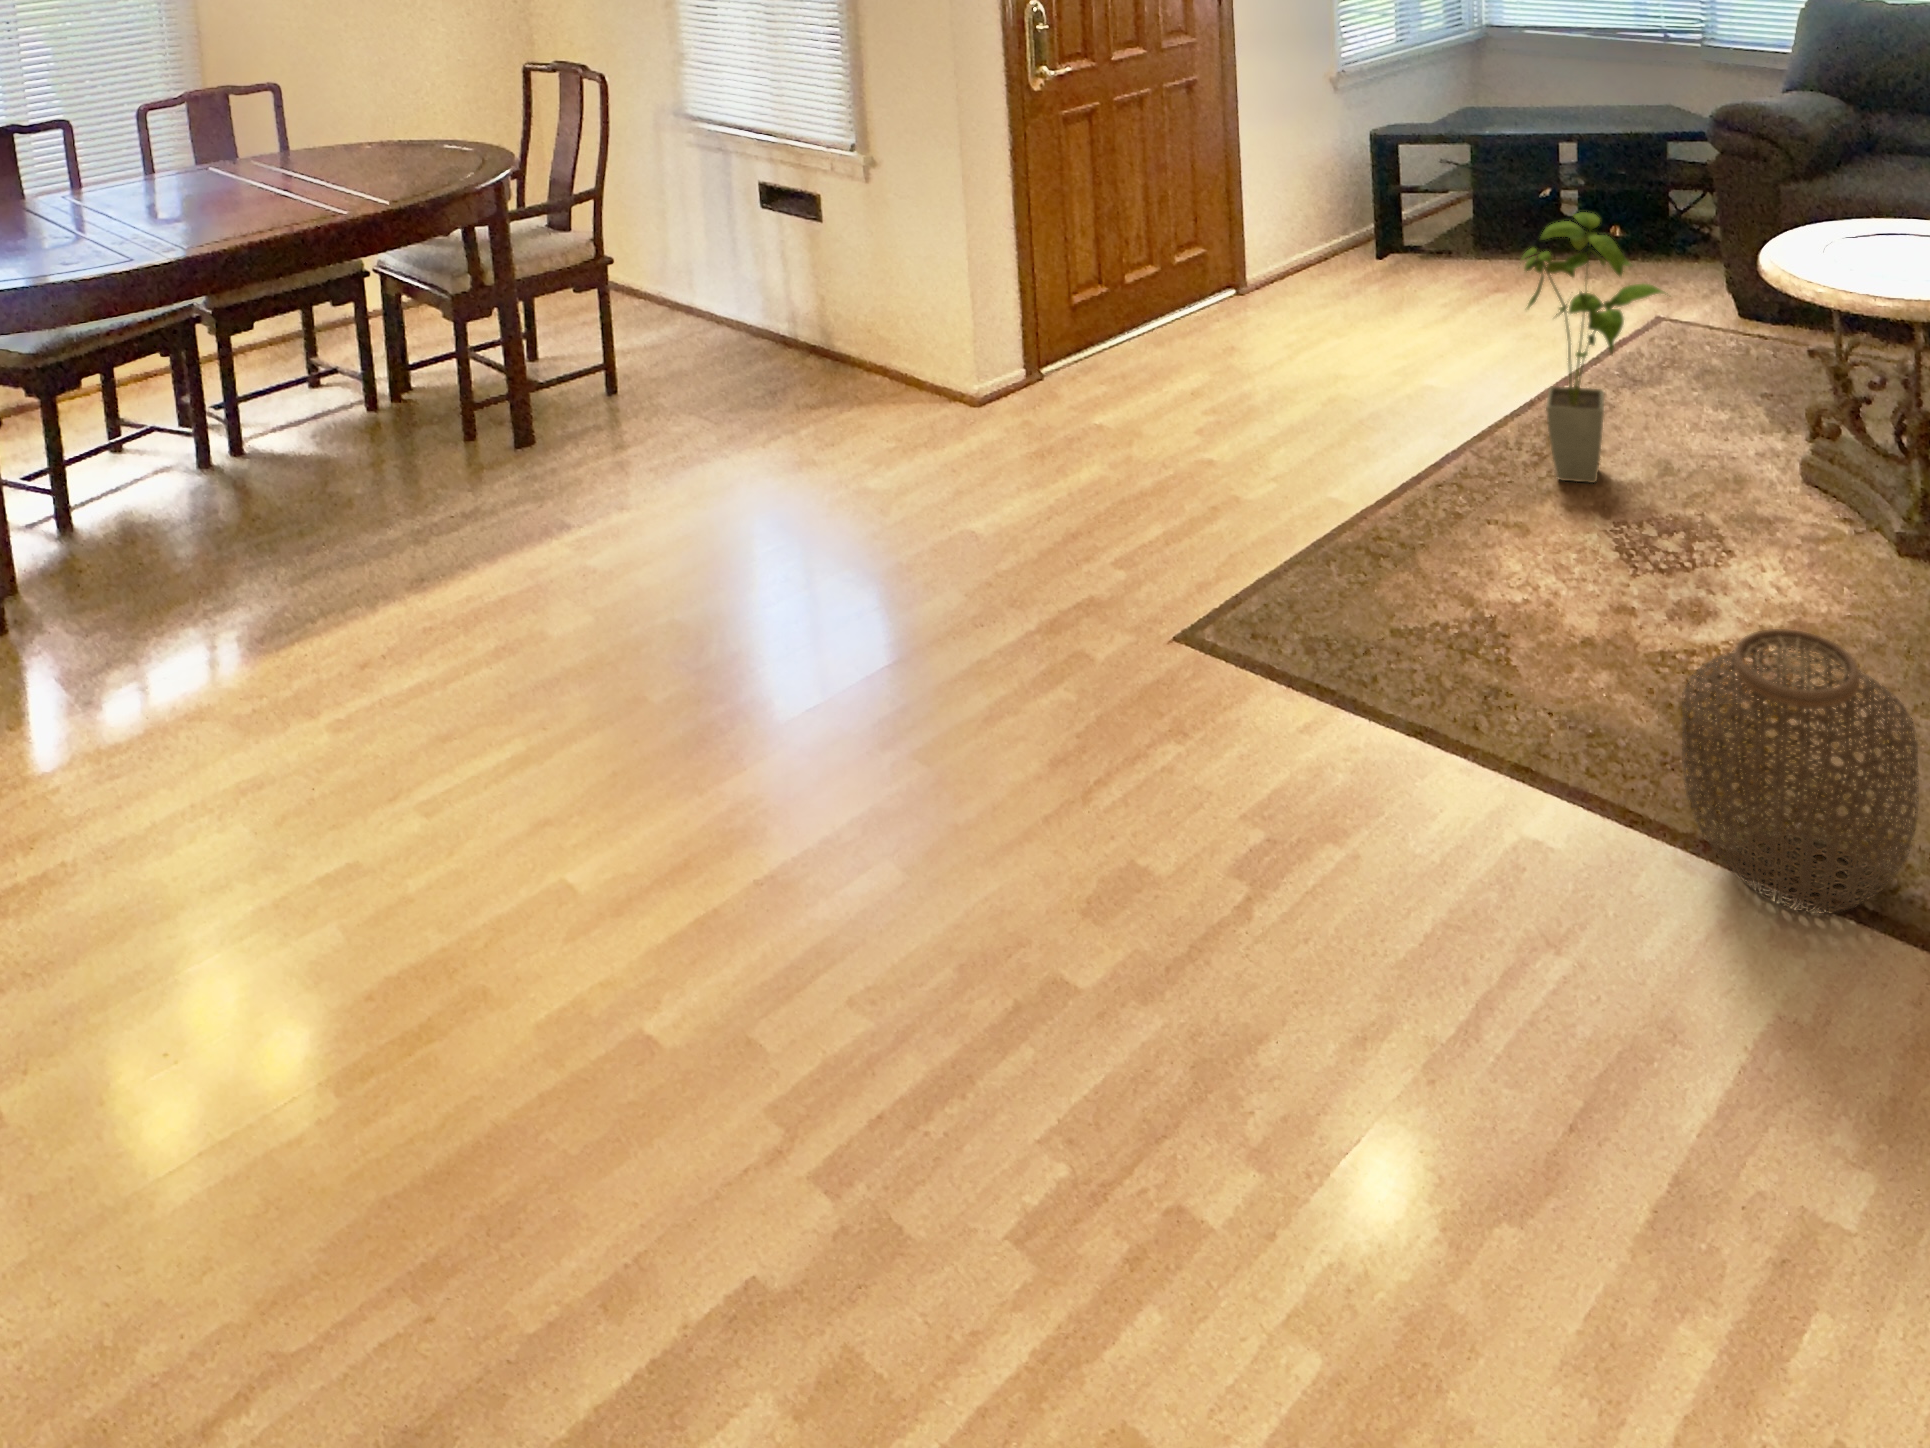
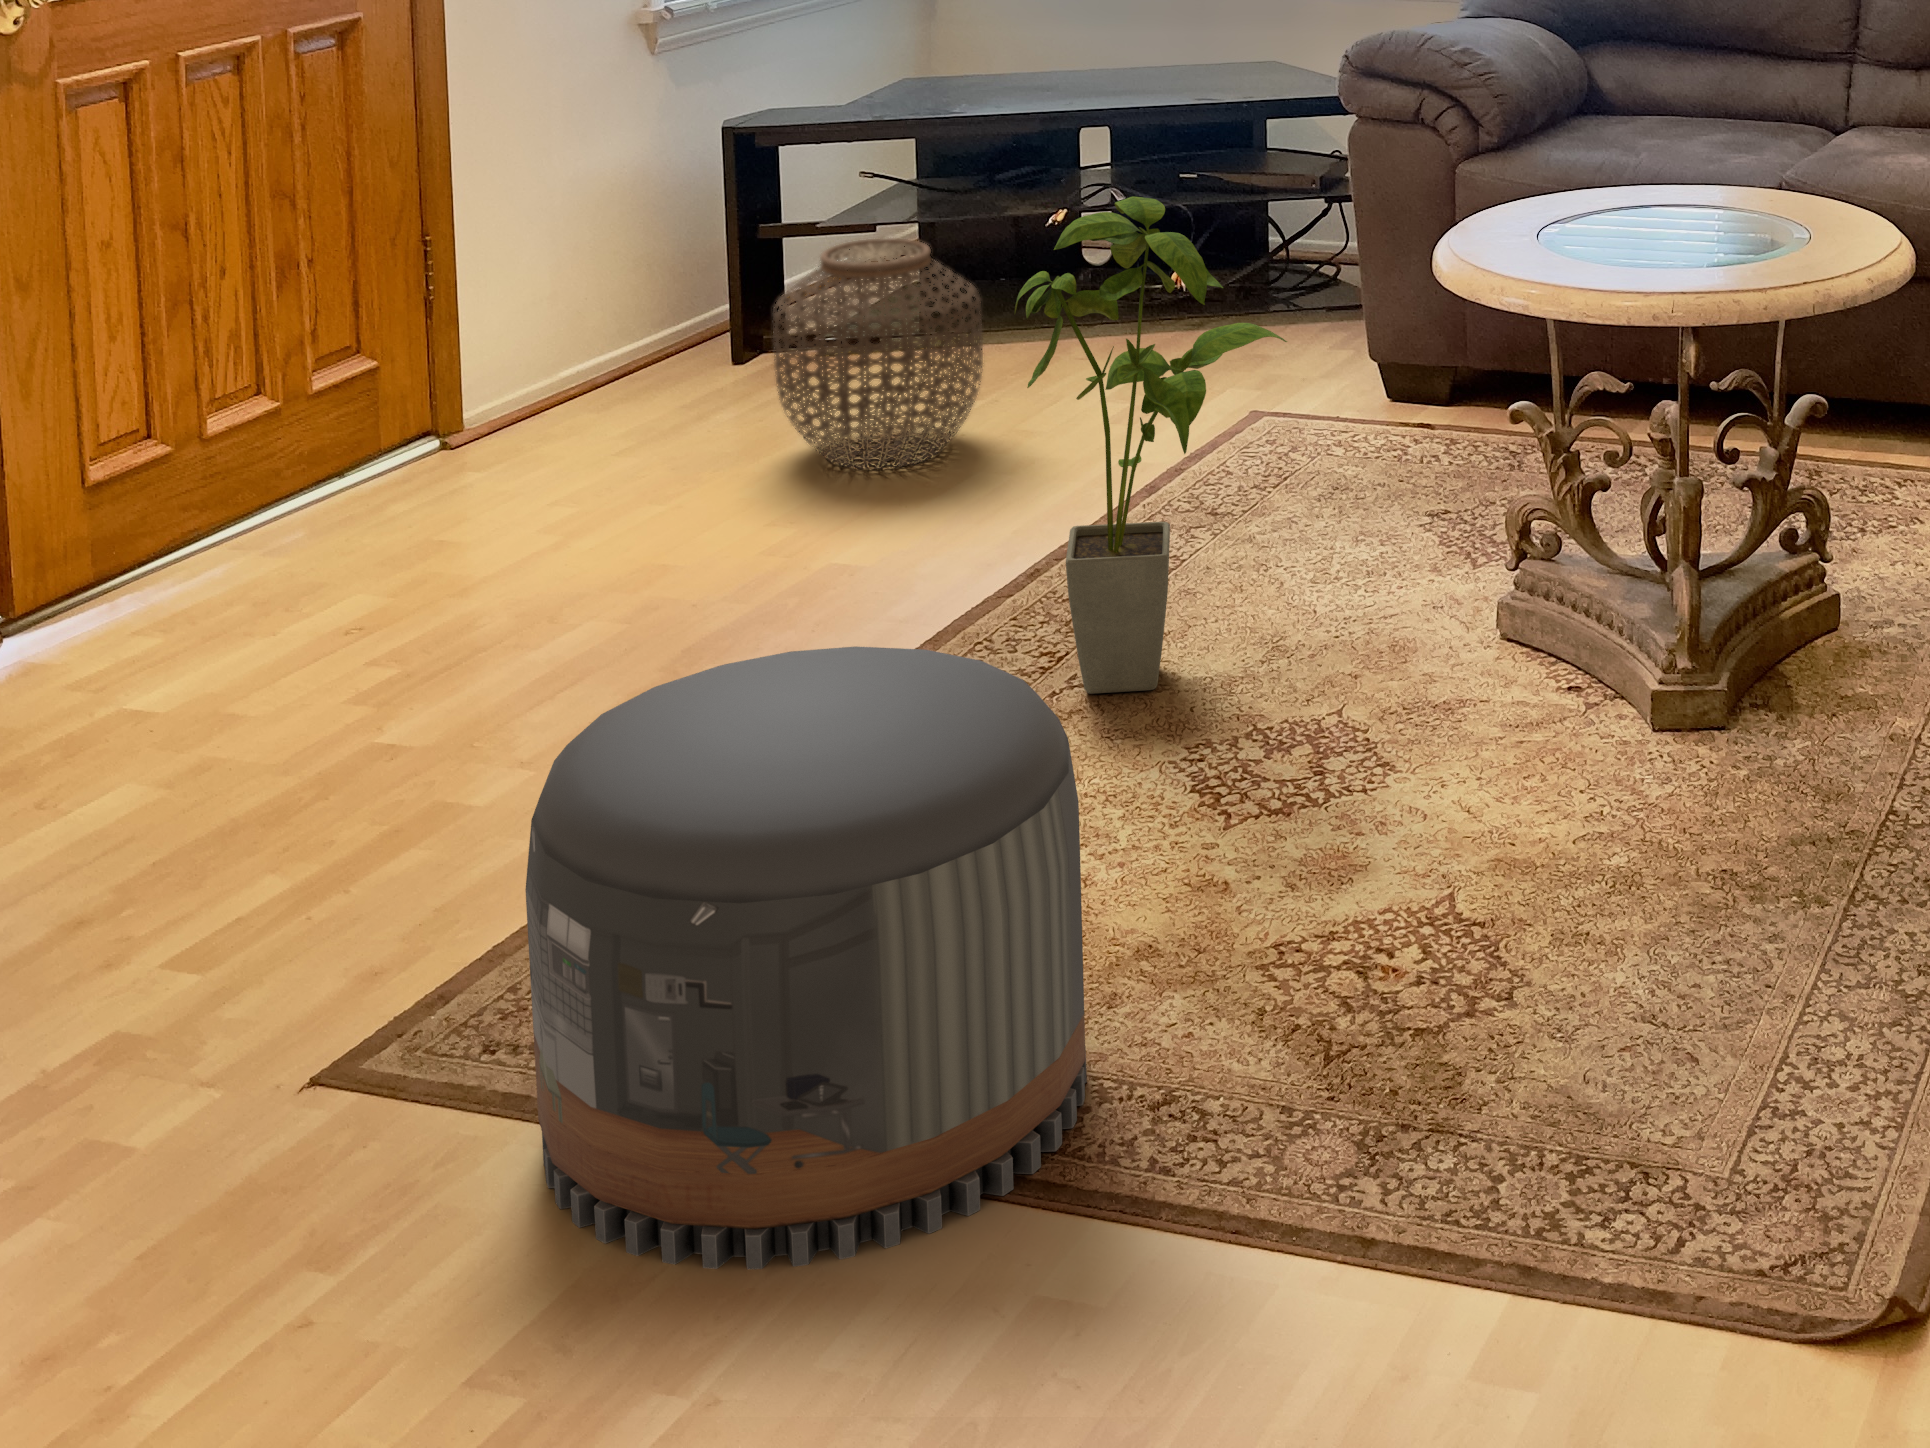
pouf: none [1275,455,1553,785] -> present [525,646,1087,1269]
woven basket: present [1682,629,1918,913] -> present [773,238,983,469]

